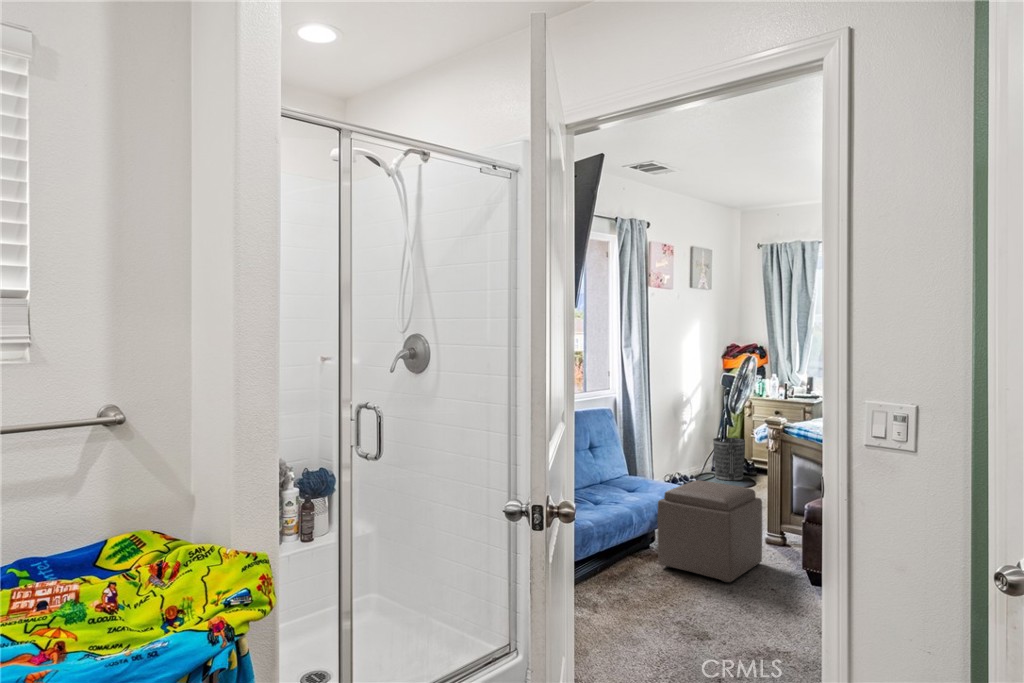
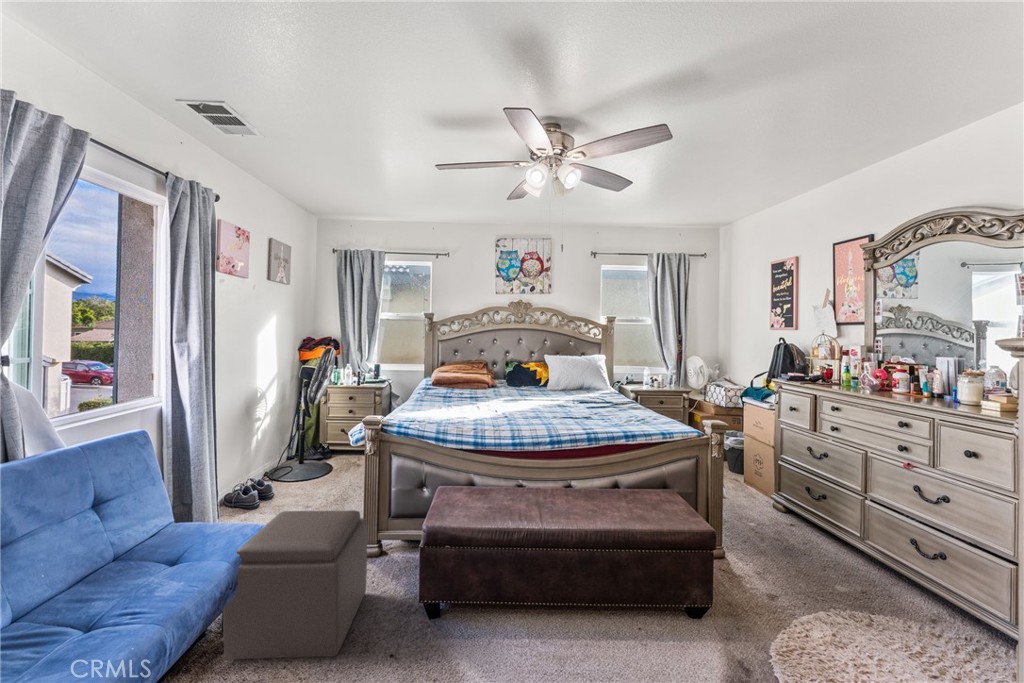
wastebasket: present [713,438,745,481] -> none [290,426,322,470]

